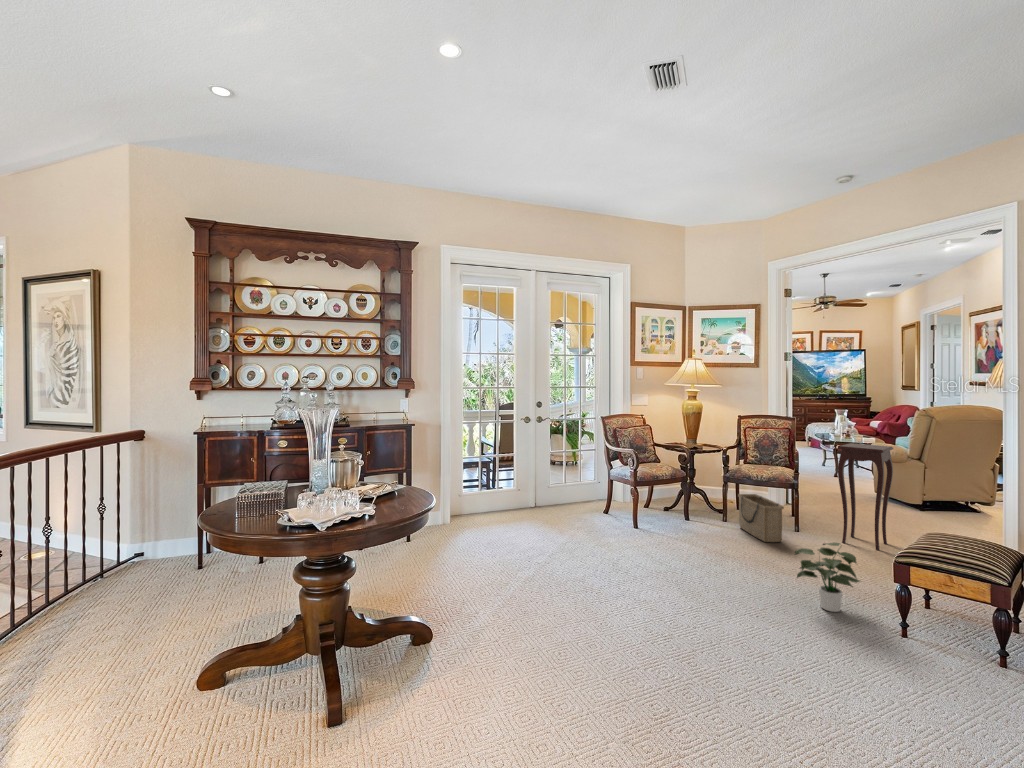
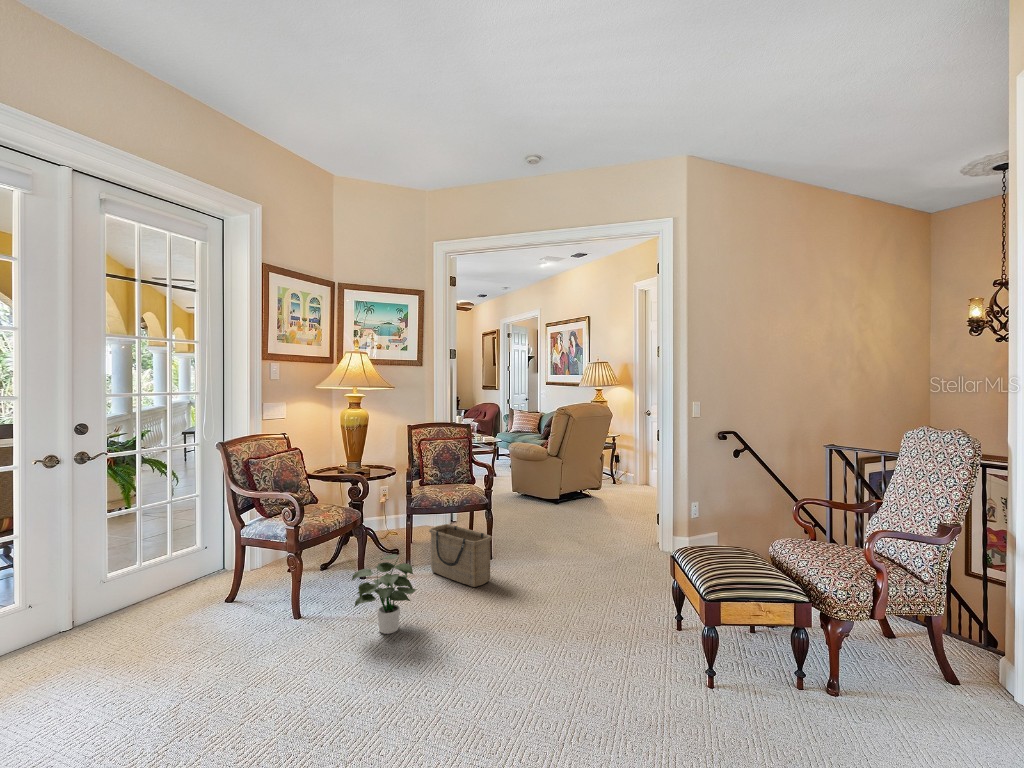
side table: present [838,443,893,550] -> none [535,449,578,563]
potted plant: present [795,542,860,612] -> present [351,554,417,634]

